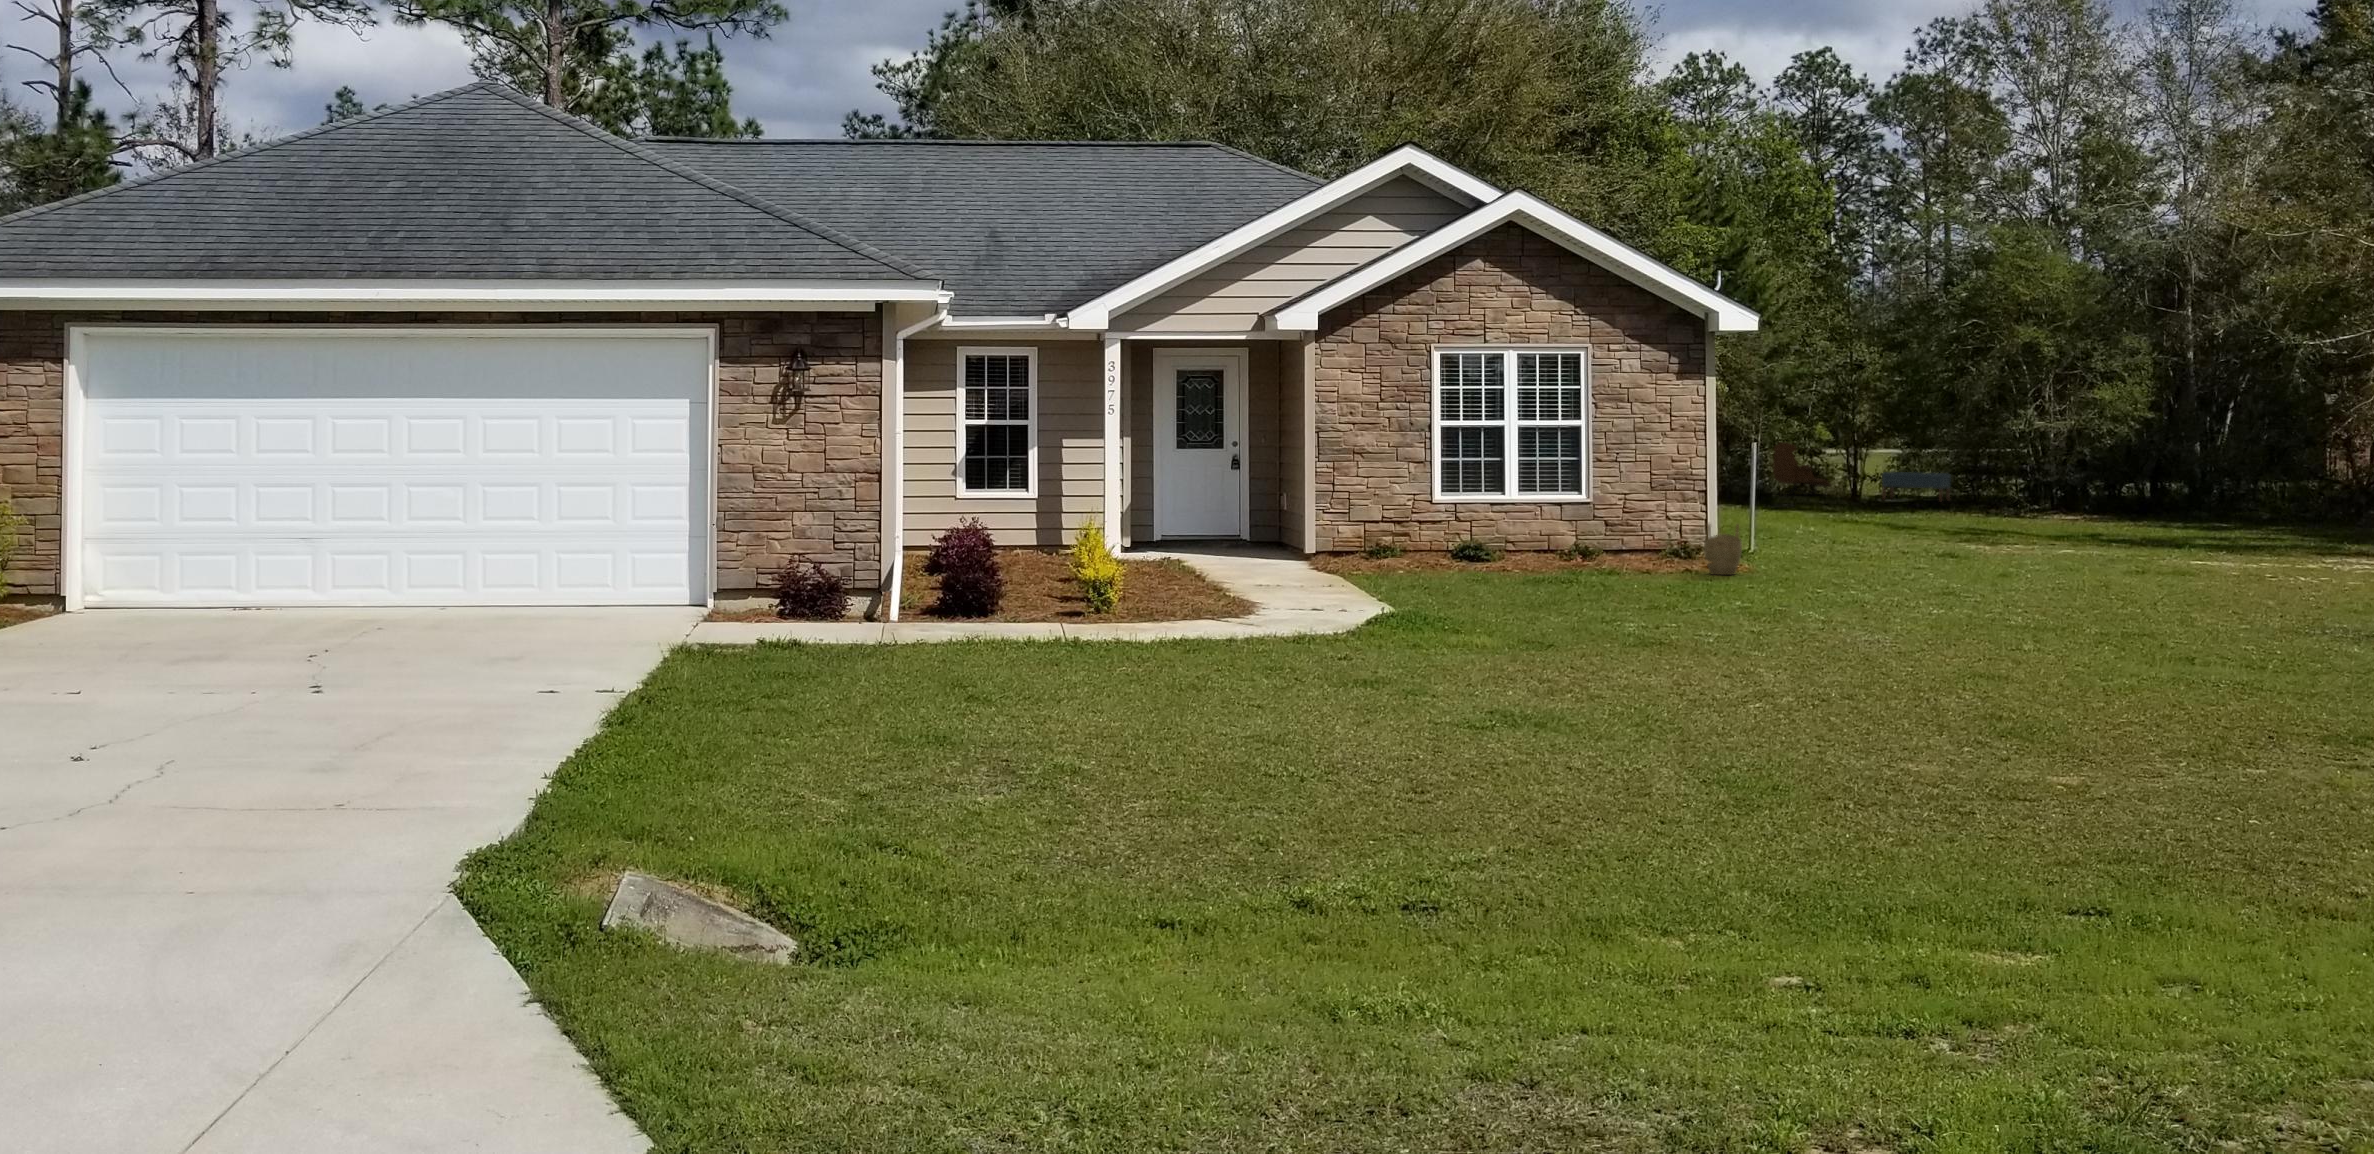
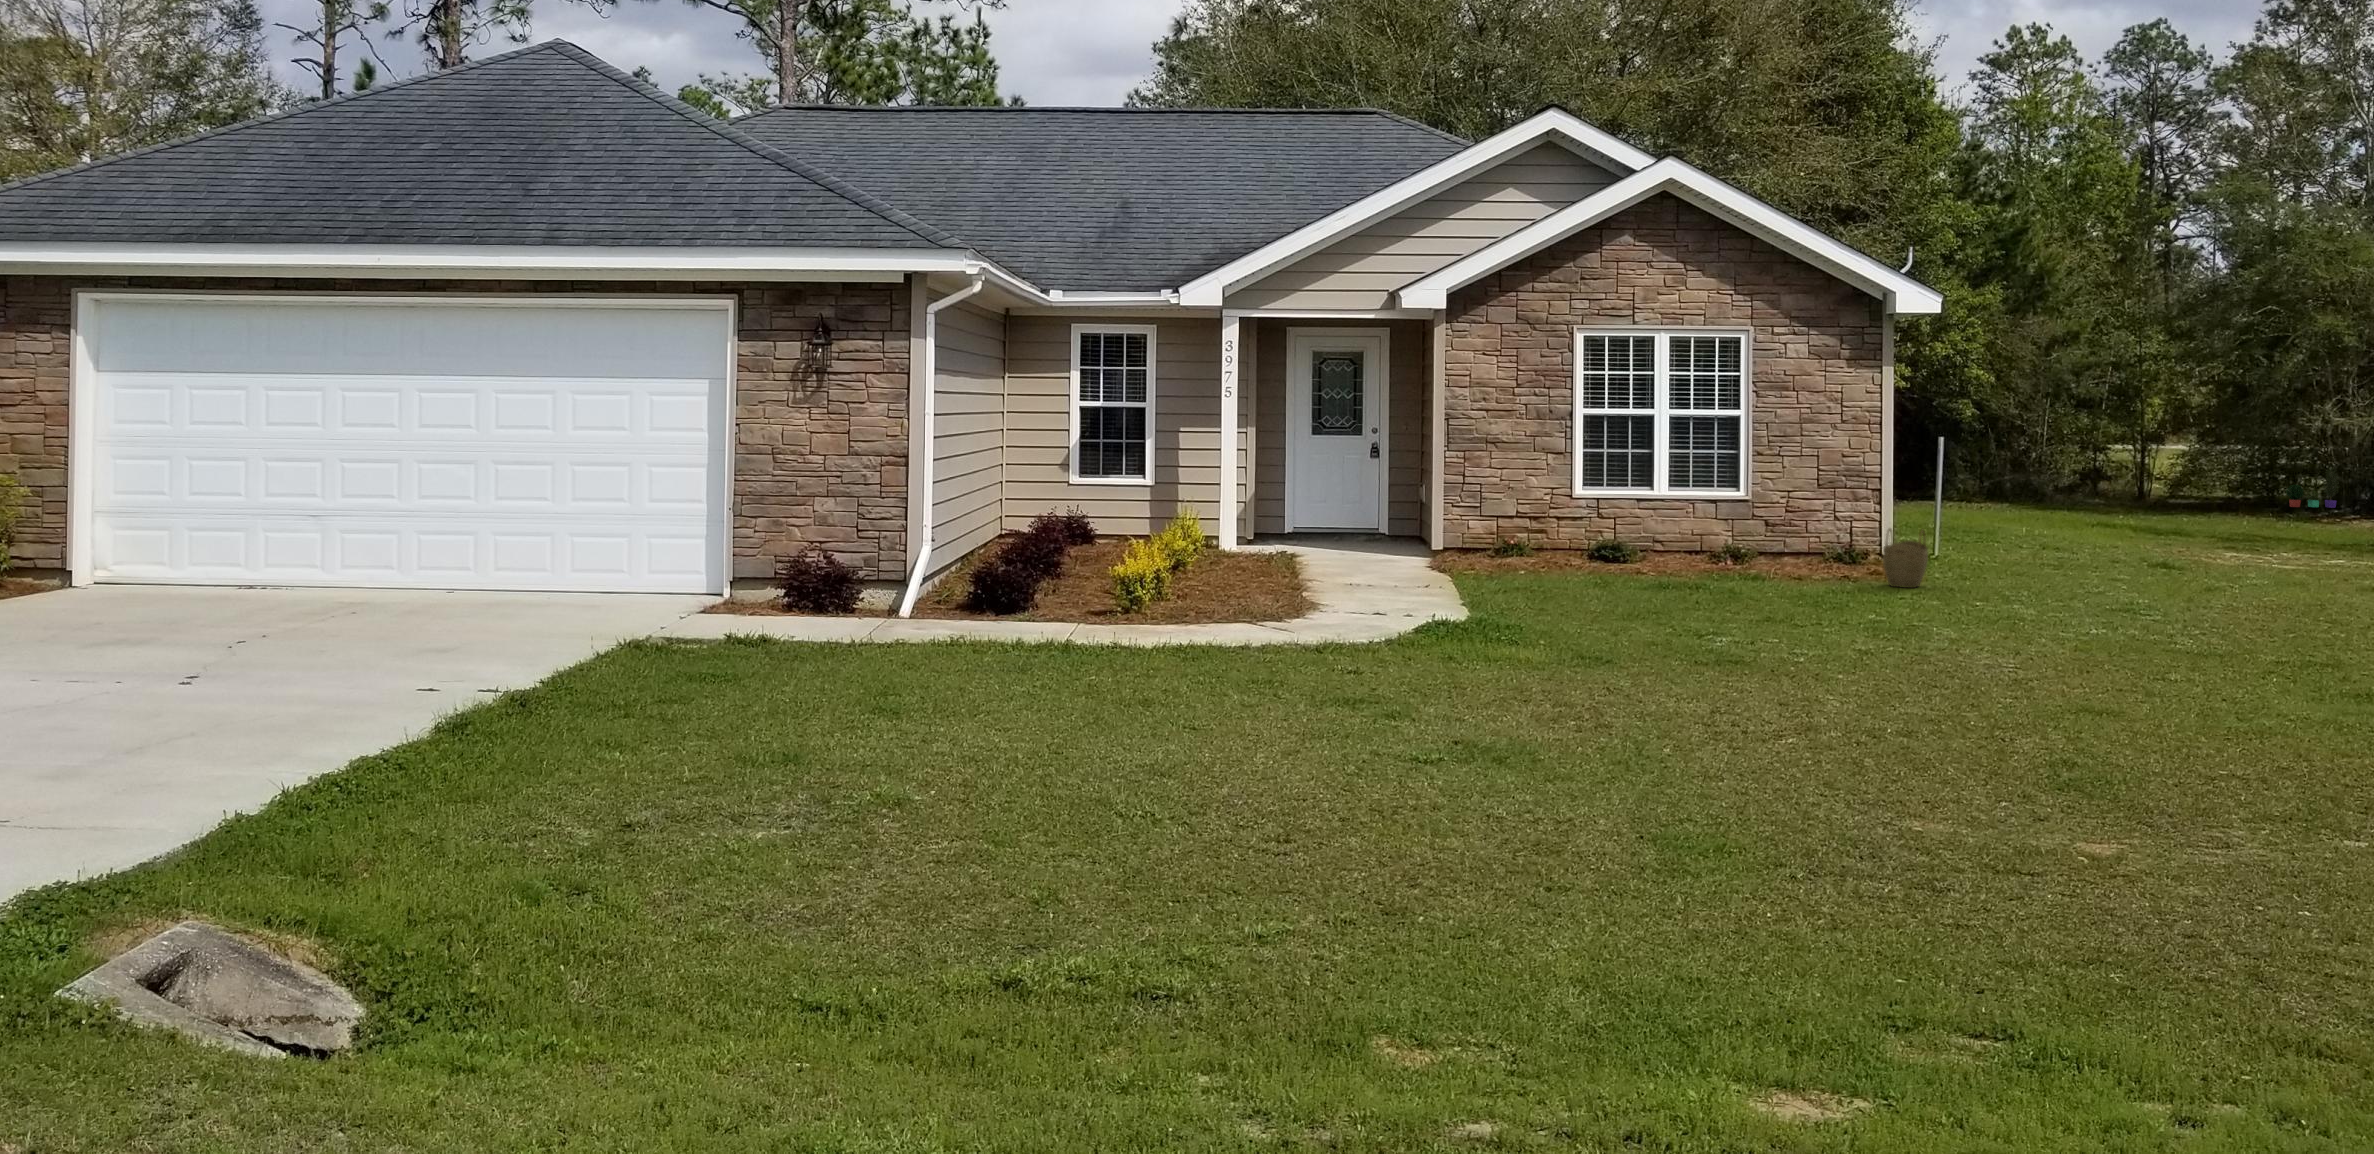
lounge chair: present [1772,442,1831,495] -> none [2072,433,2144,494]
potted plant: none [1955,467,2000,504] -> present [2286,468,2339,508]
bench: present [1882,472,1951,501] -> none [2199,469,2283,504]

